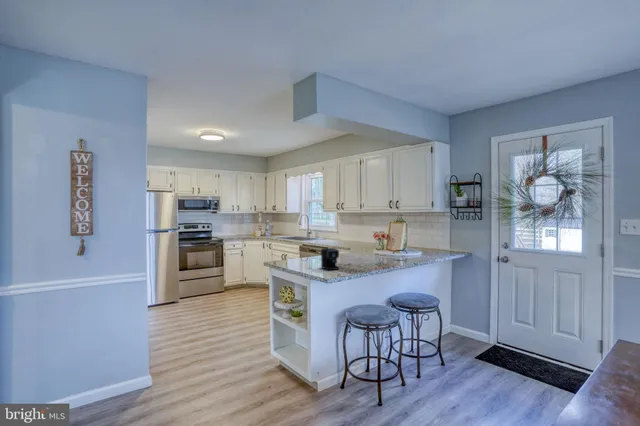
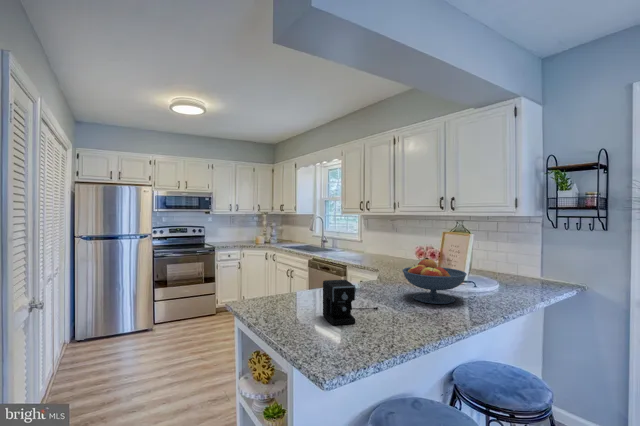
fruit bowl: none [364,238,399,262] -> present [403,259,467,304]

